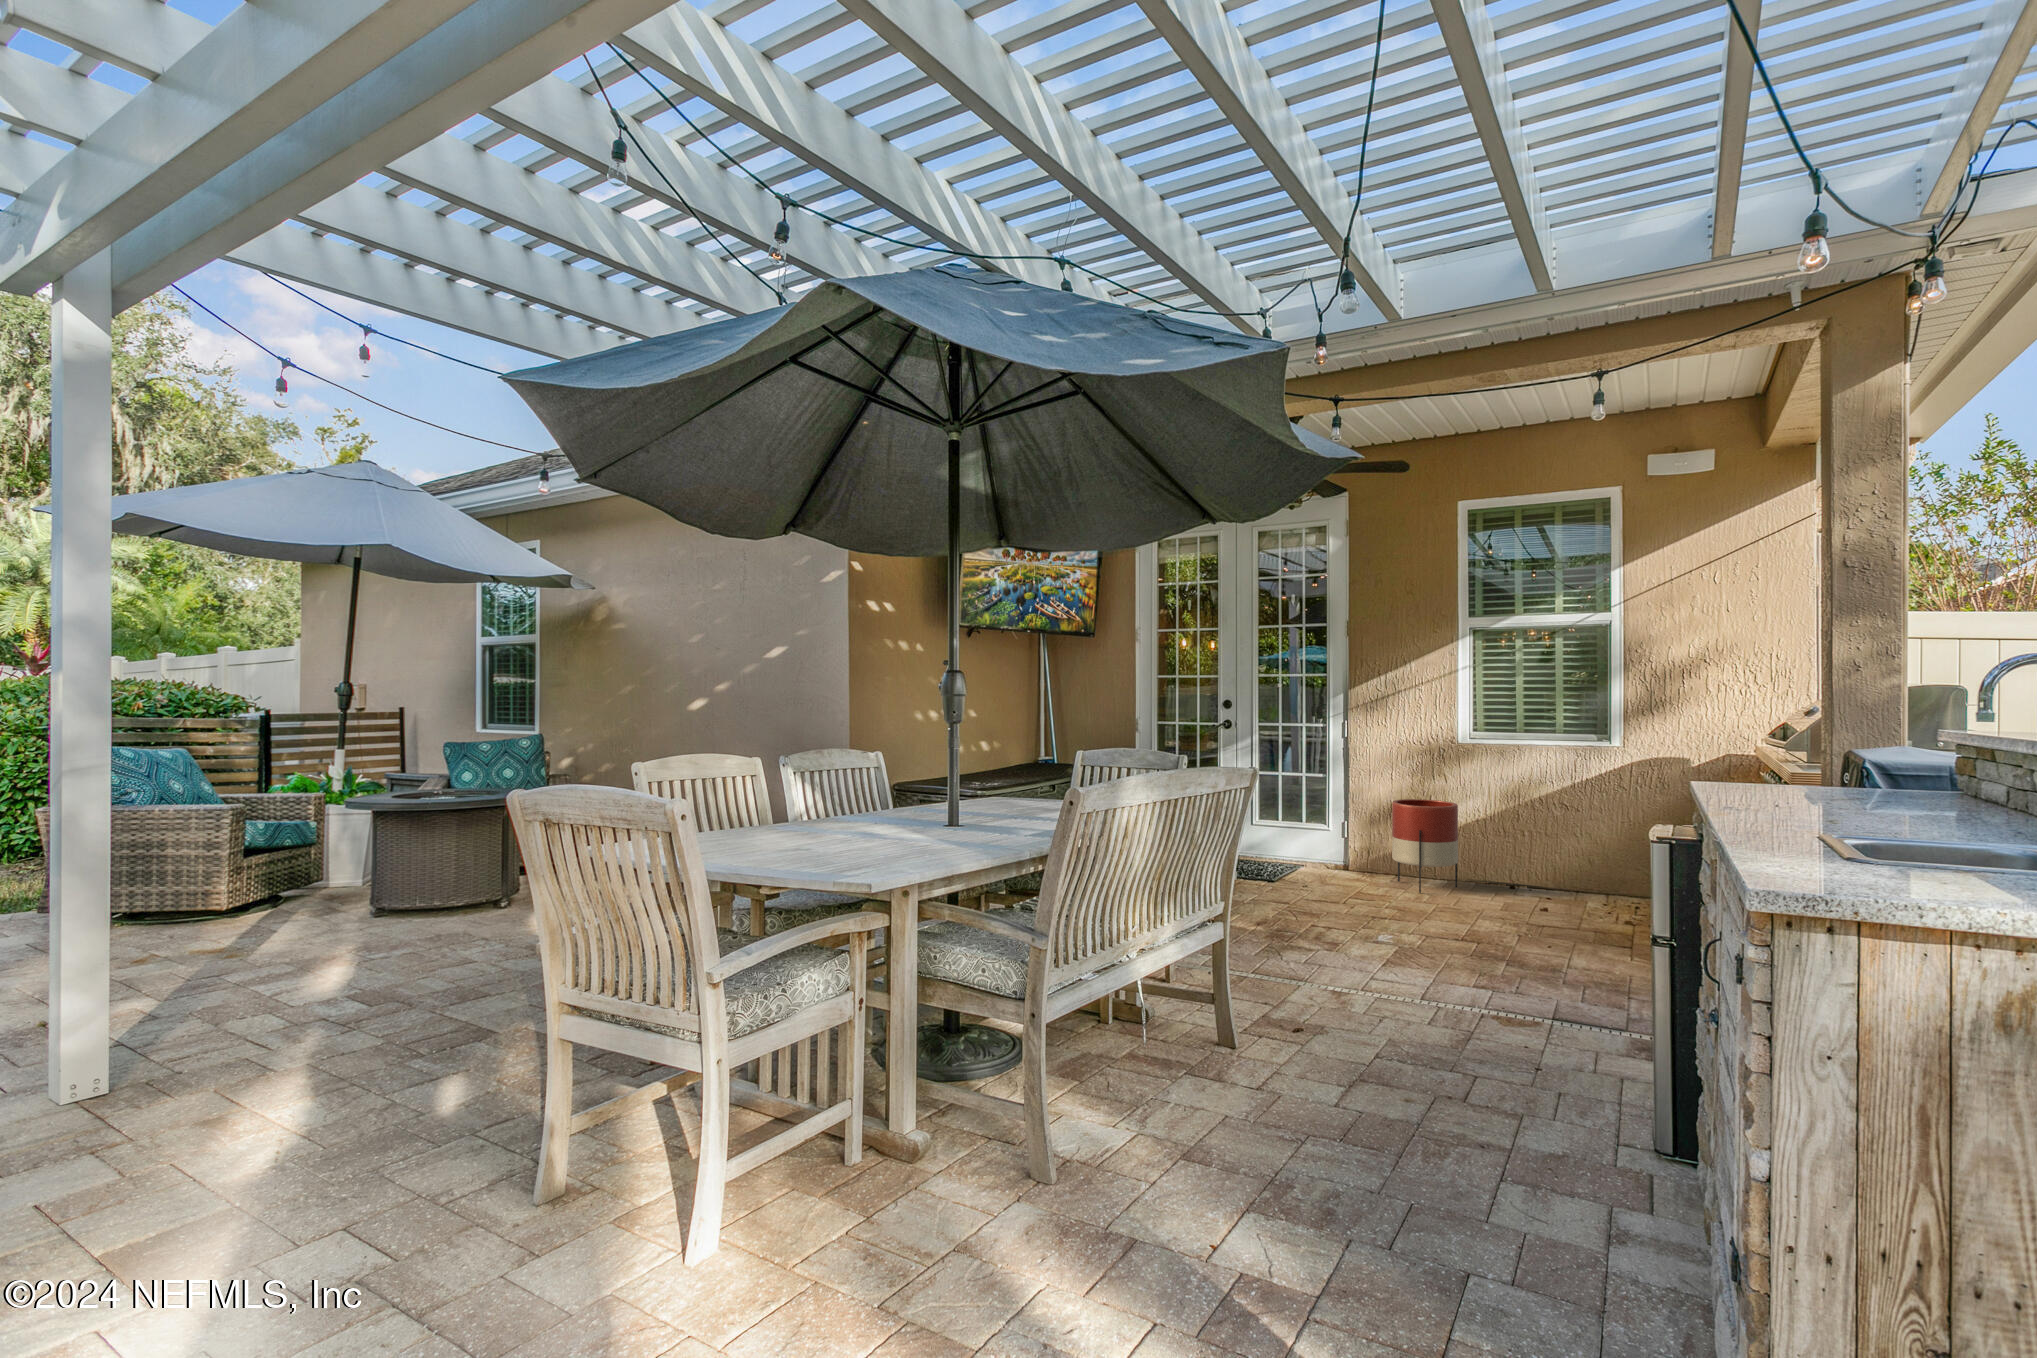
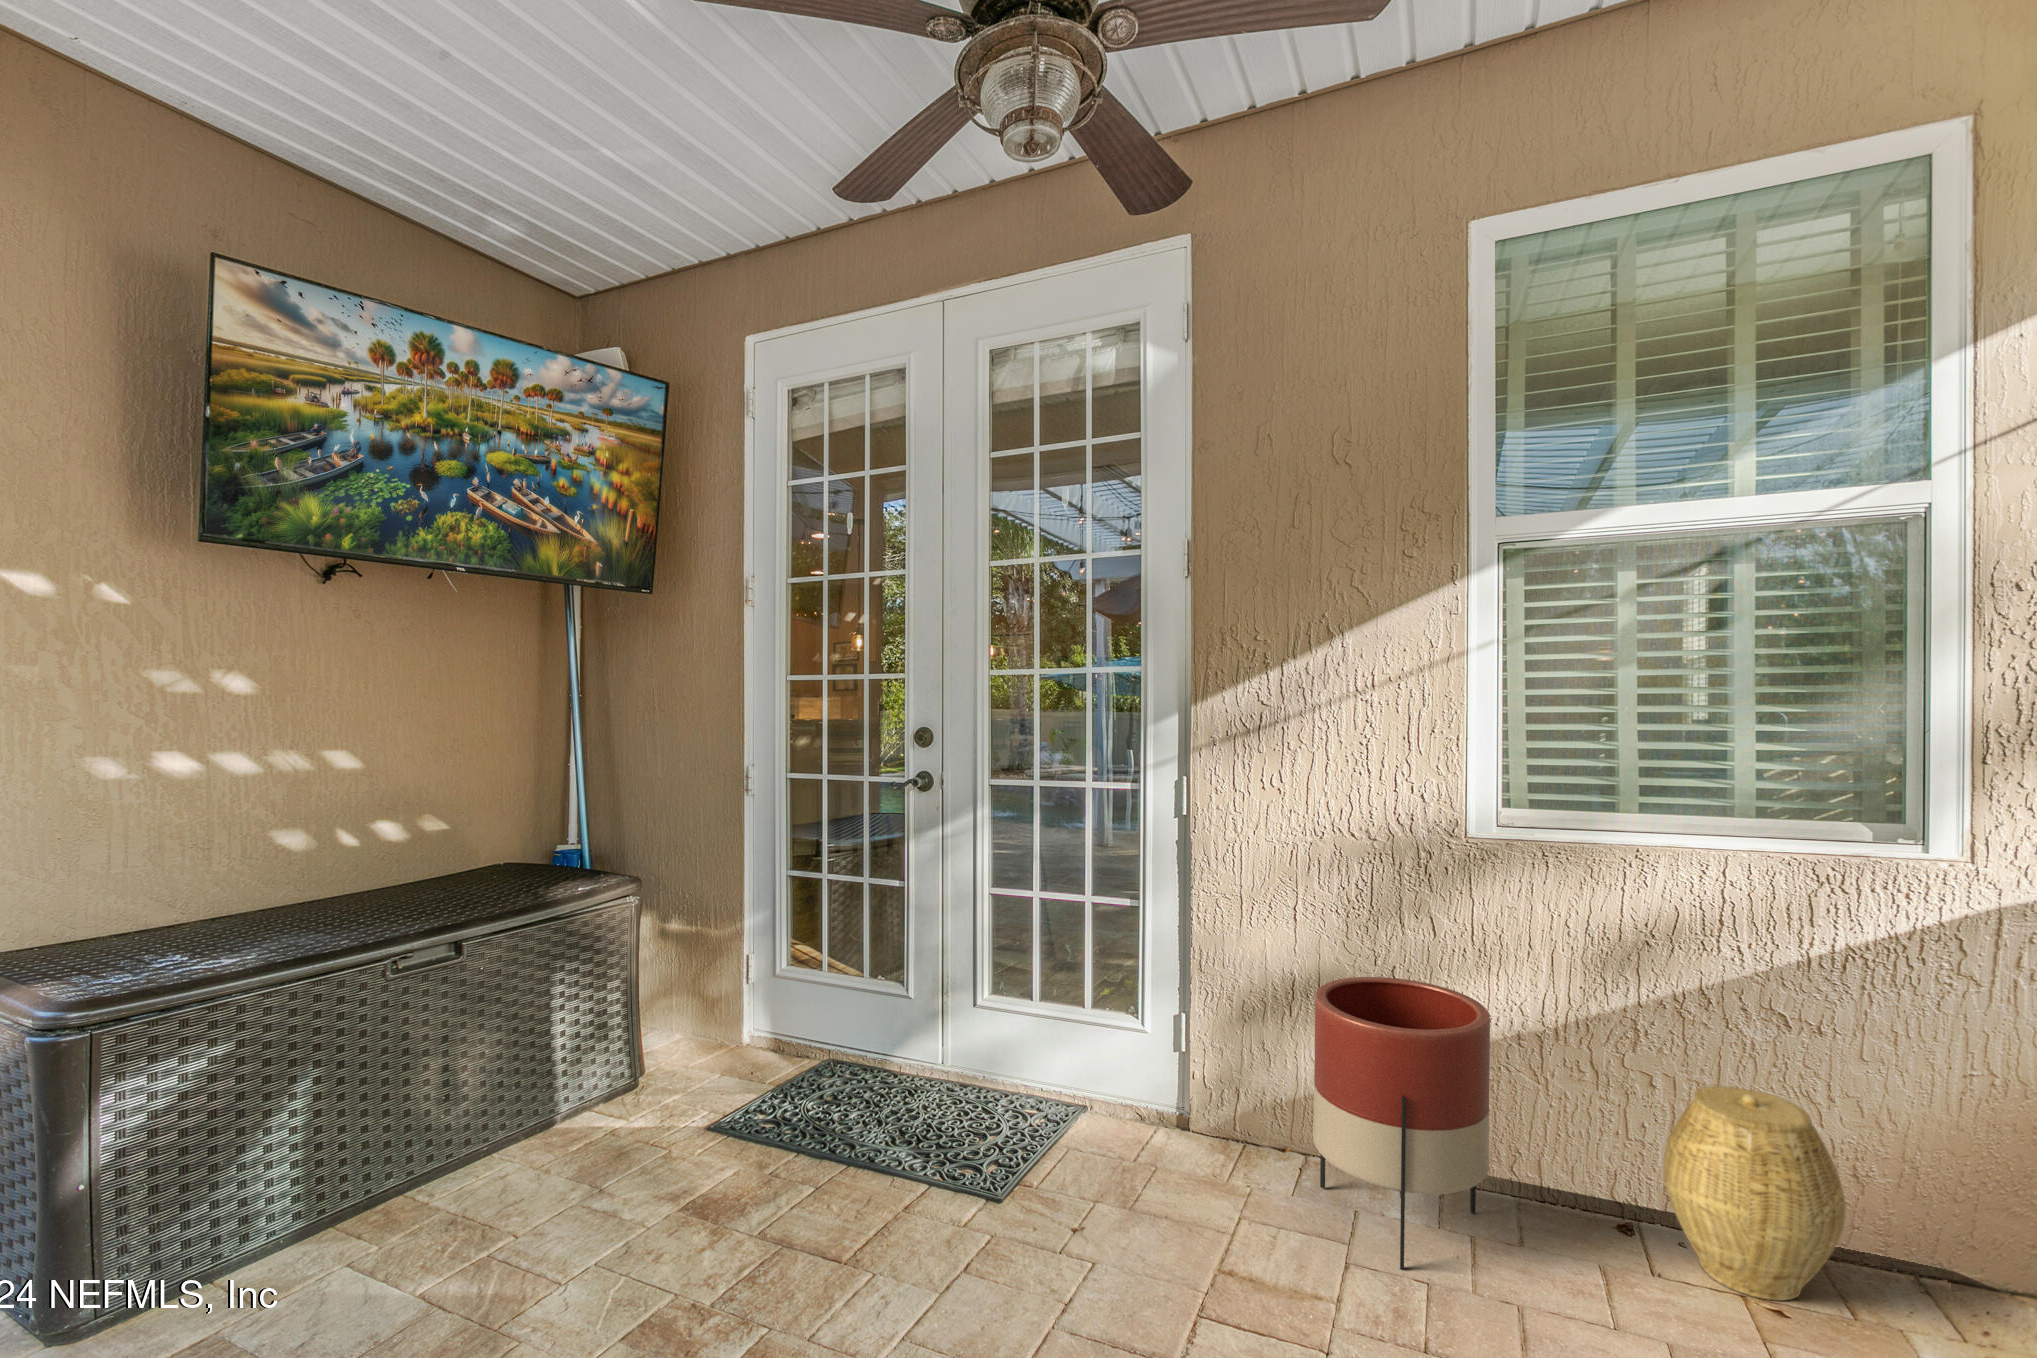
woven basket: none [1522,831,1582,901] -> present [1663,1086,1846,1301]

